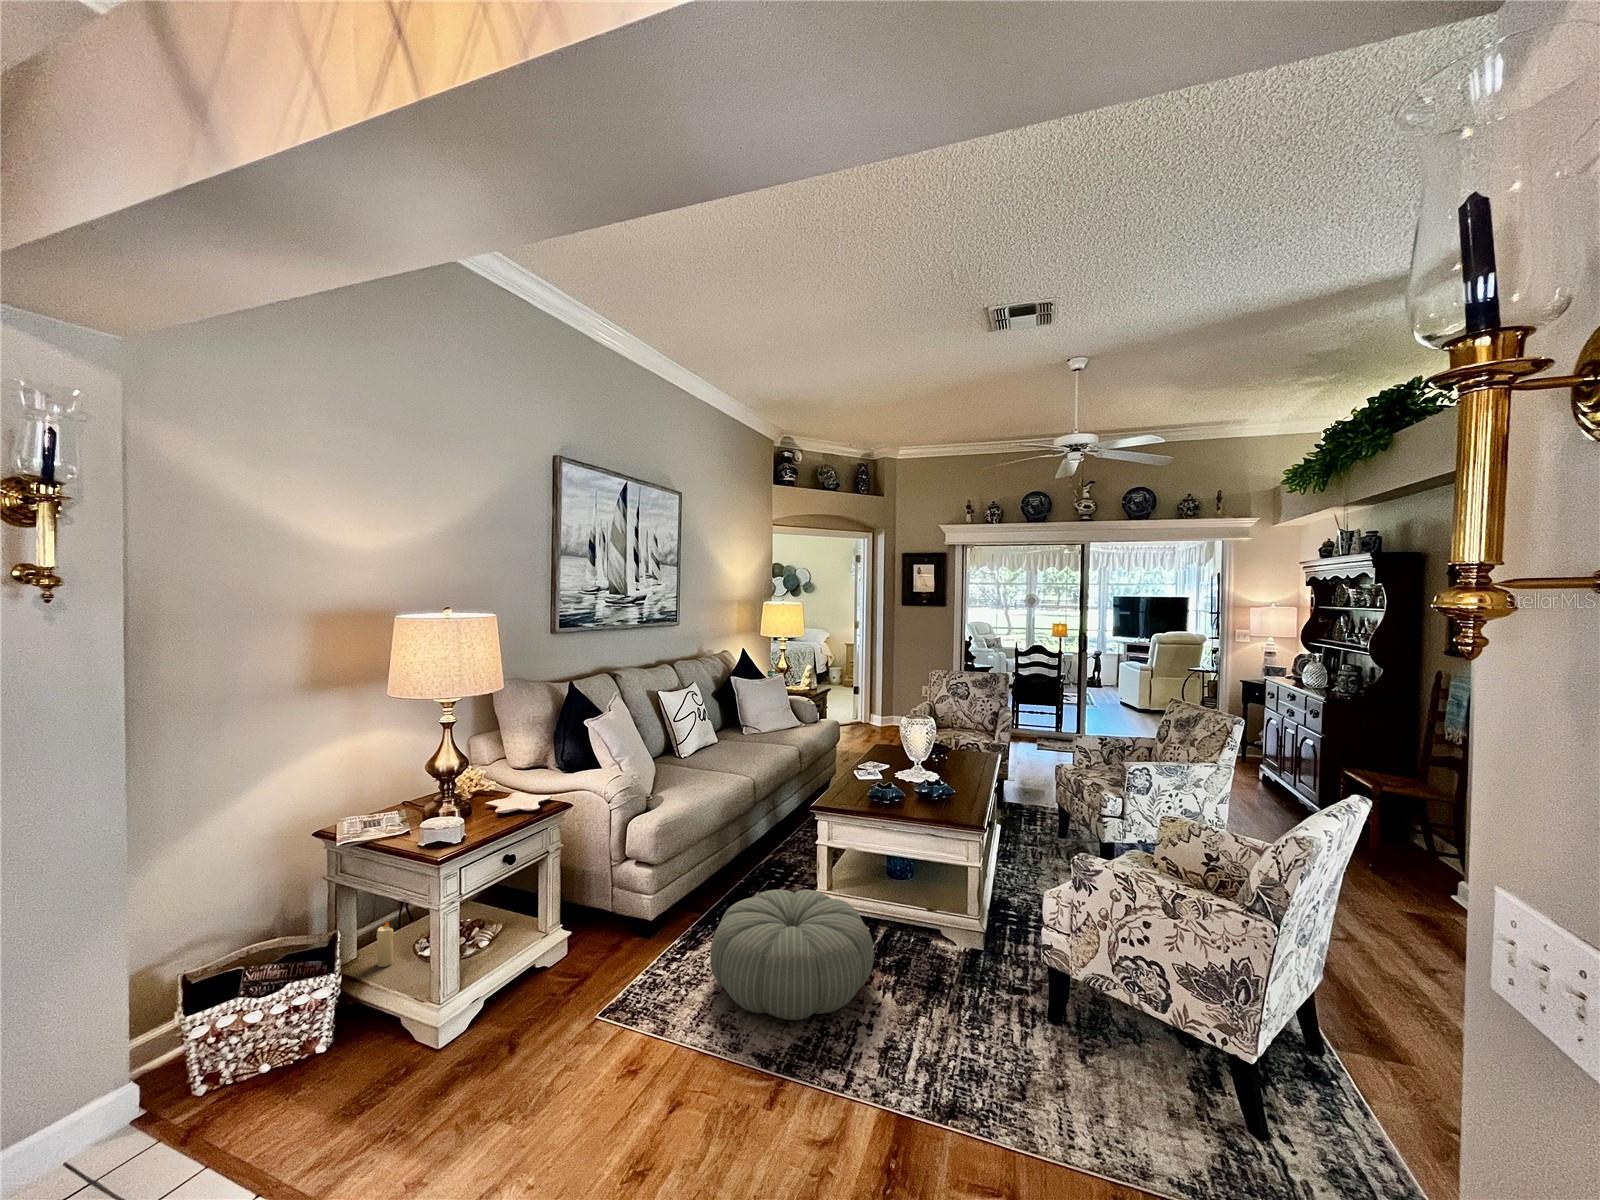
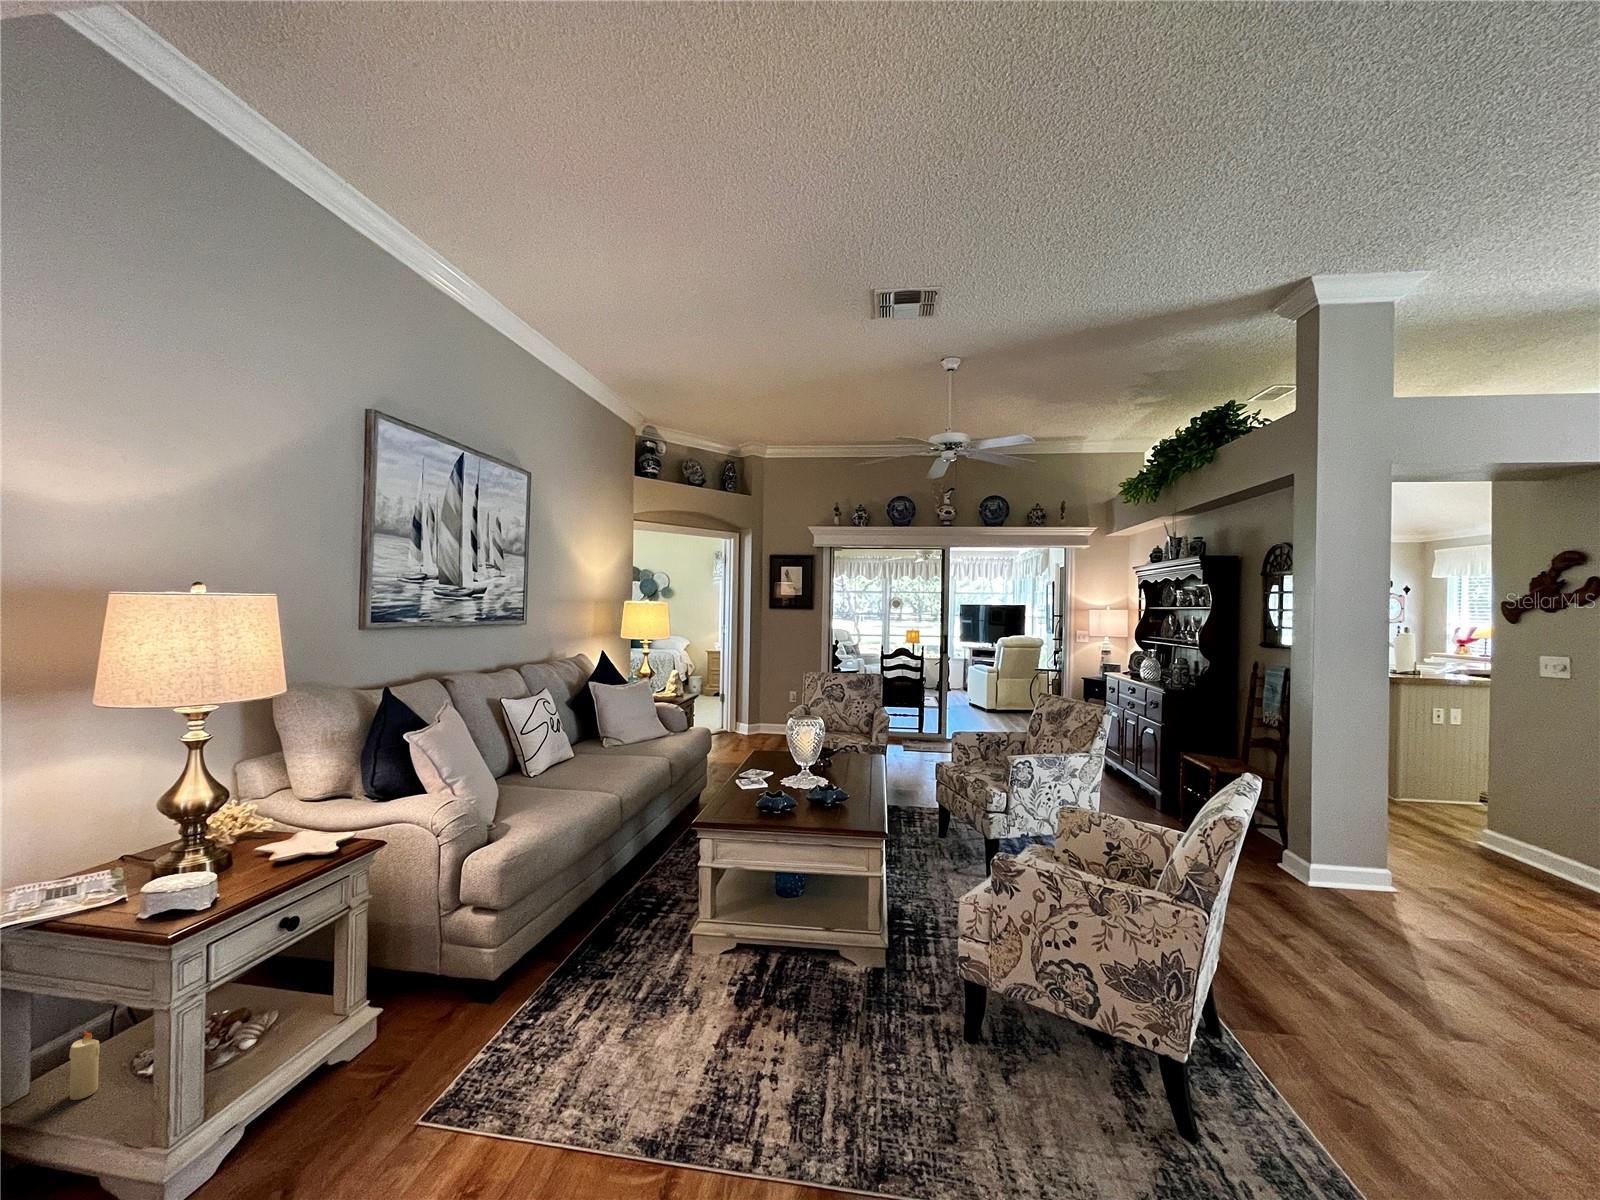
pouf: present [710,890,874,1020] -> none [574,920,772,1085]

